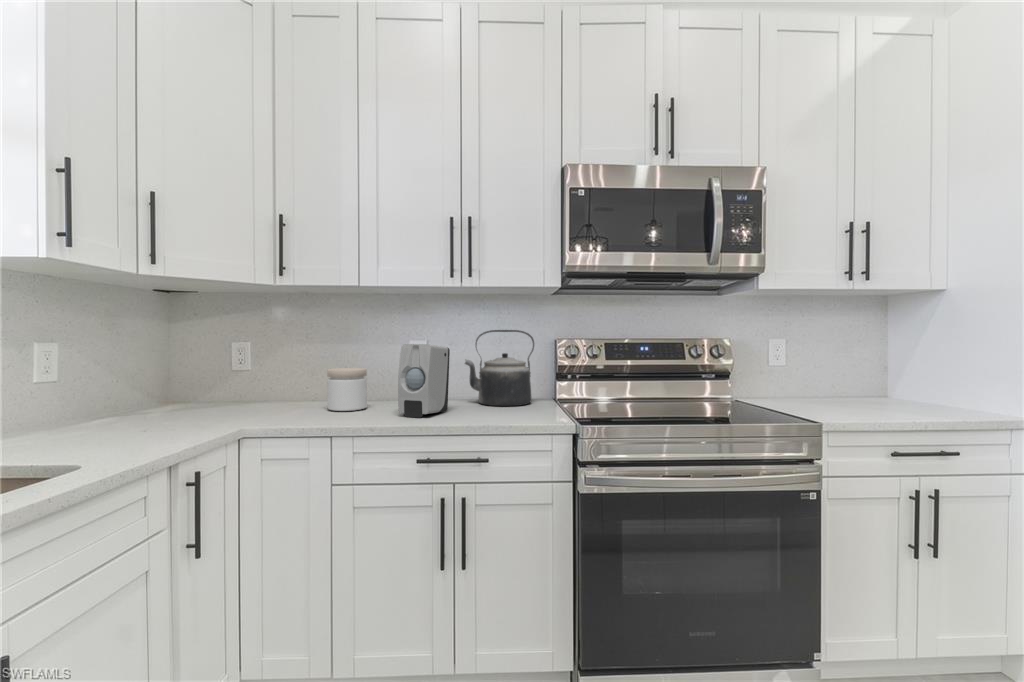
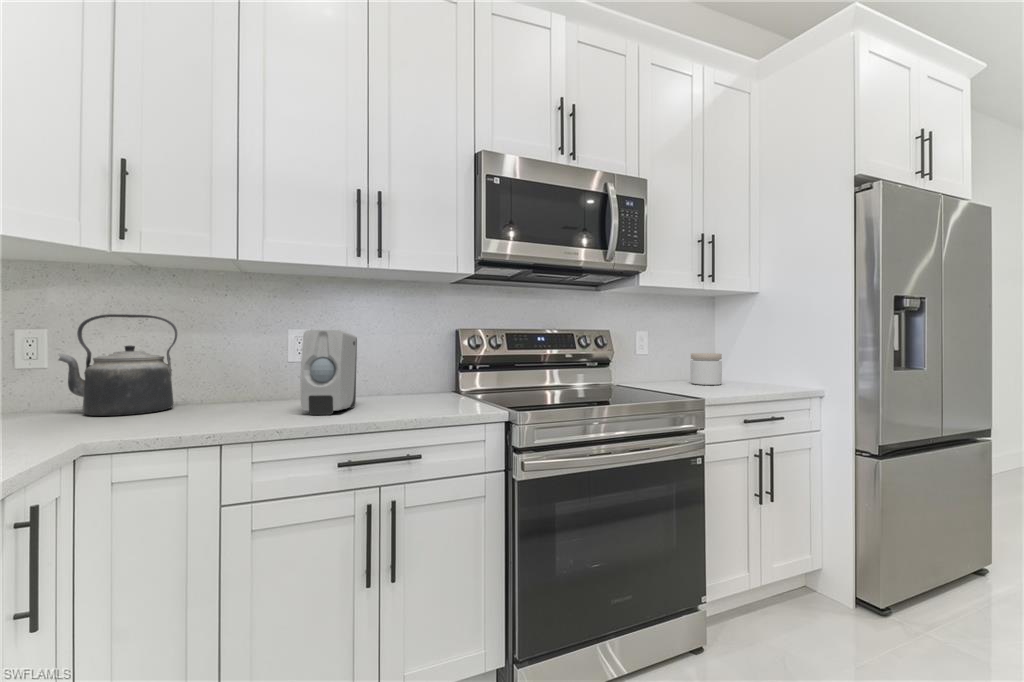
kettle: present [465,330,534,406] -> present [59,314,177,416]
jar: present [327,368,367,411] -> present [690,353,722,385]

